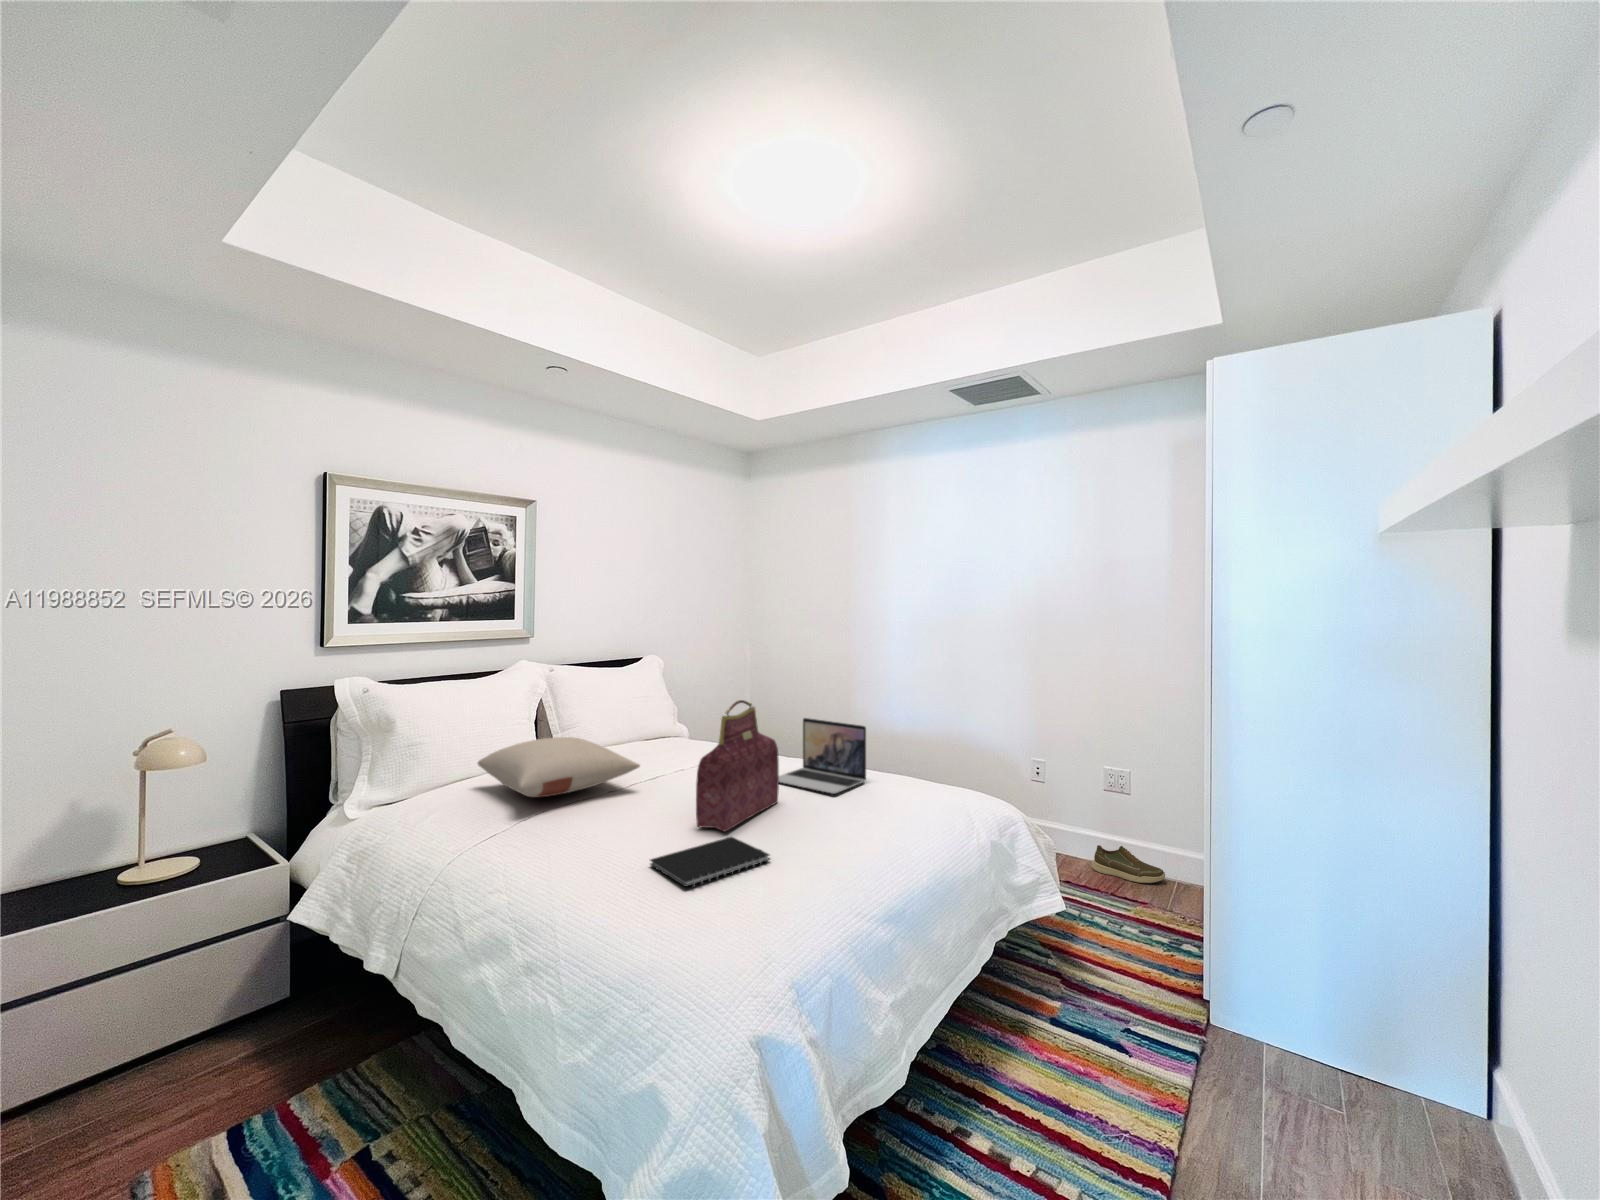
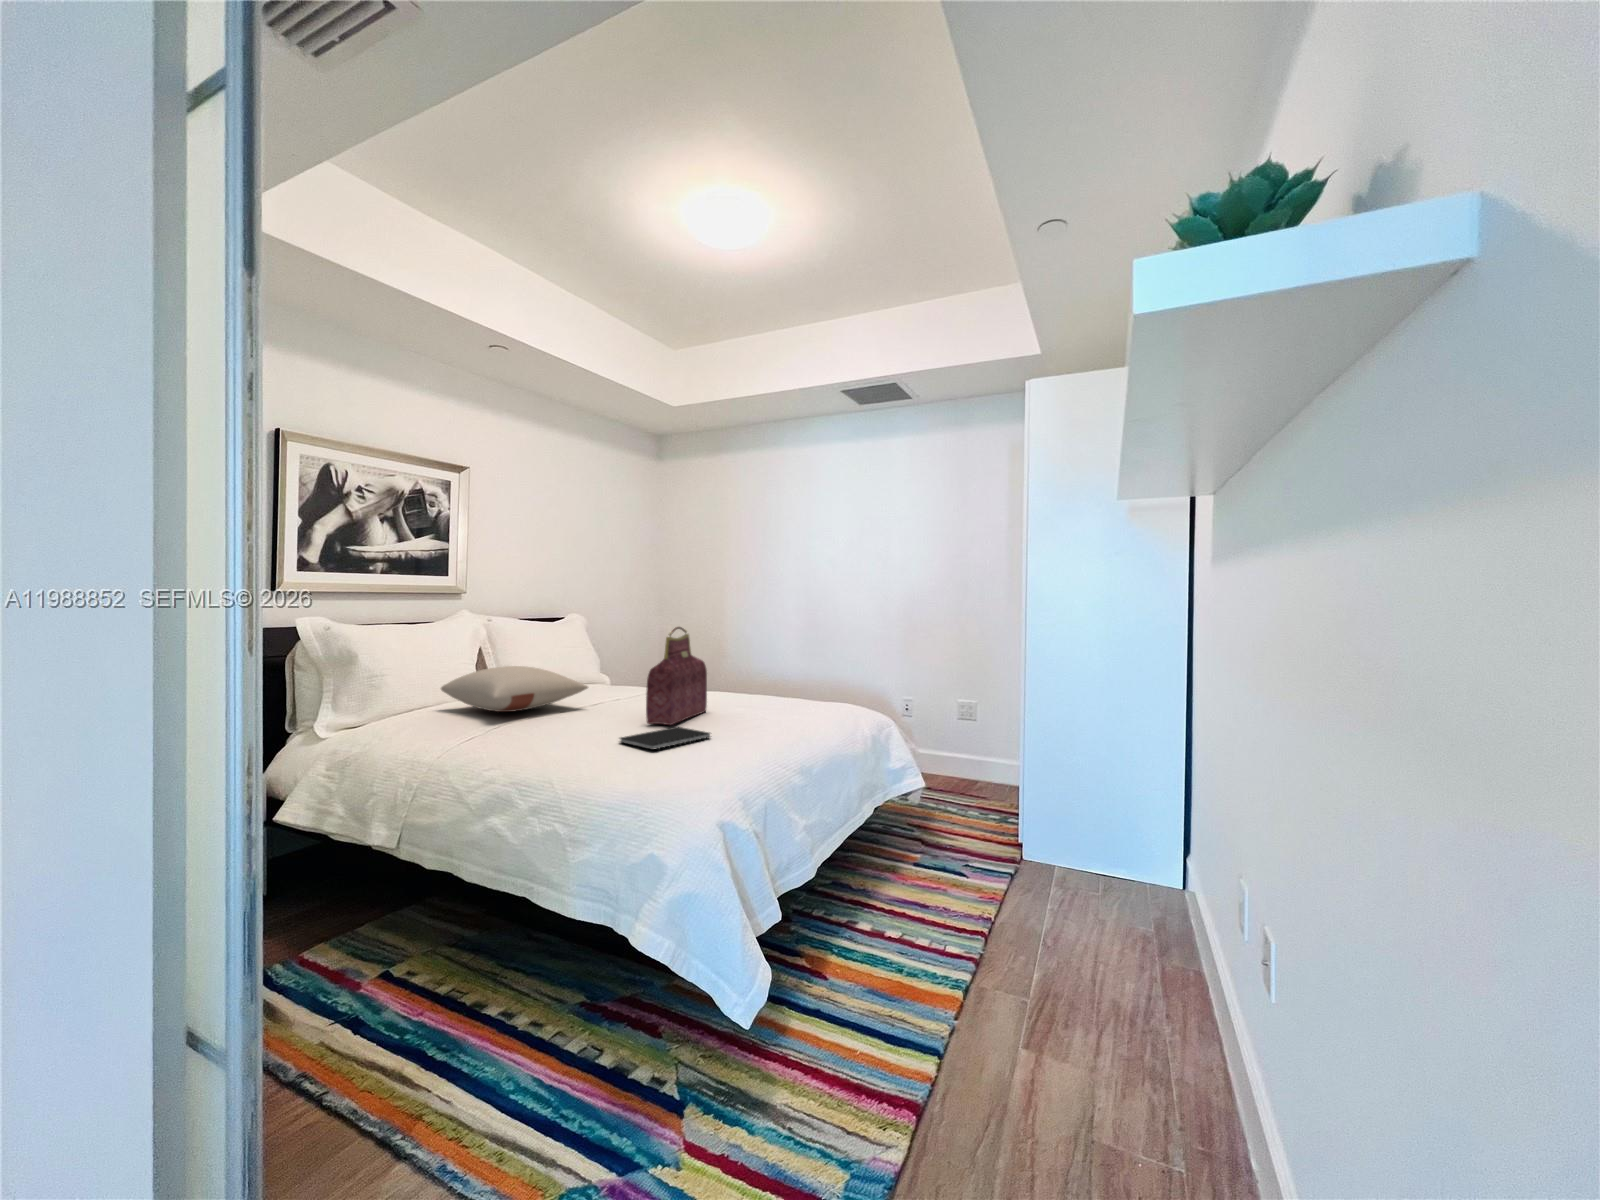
laptop: present [779,718,866,794] -> none [696,652,774,706]
shoe: present [1092,845,1165,883] -> none [947,760,1000,787]

